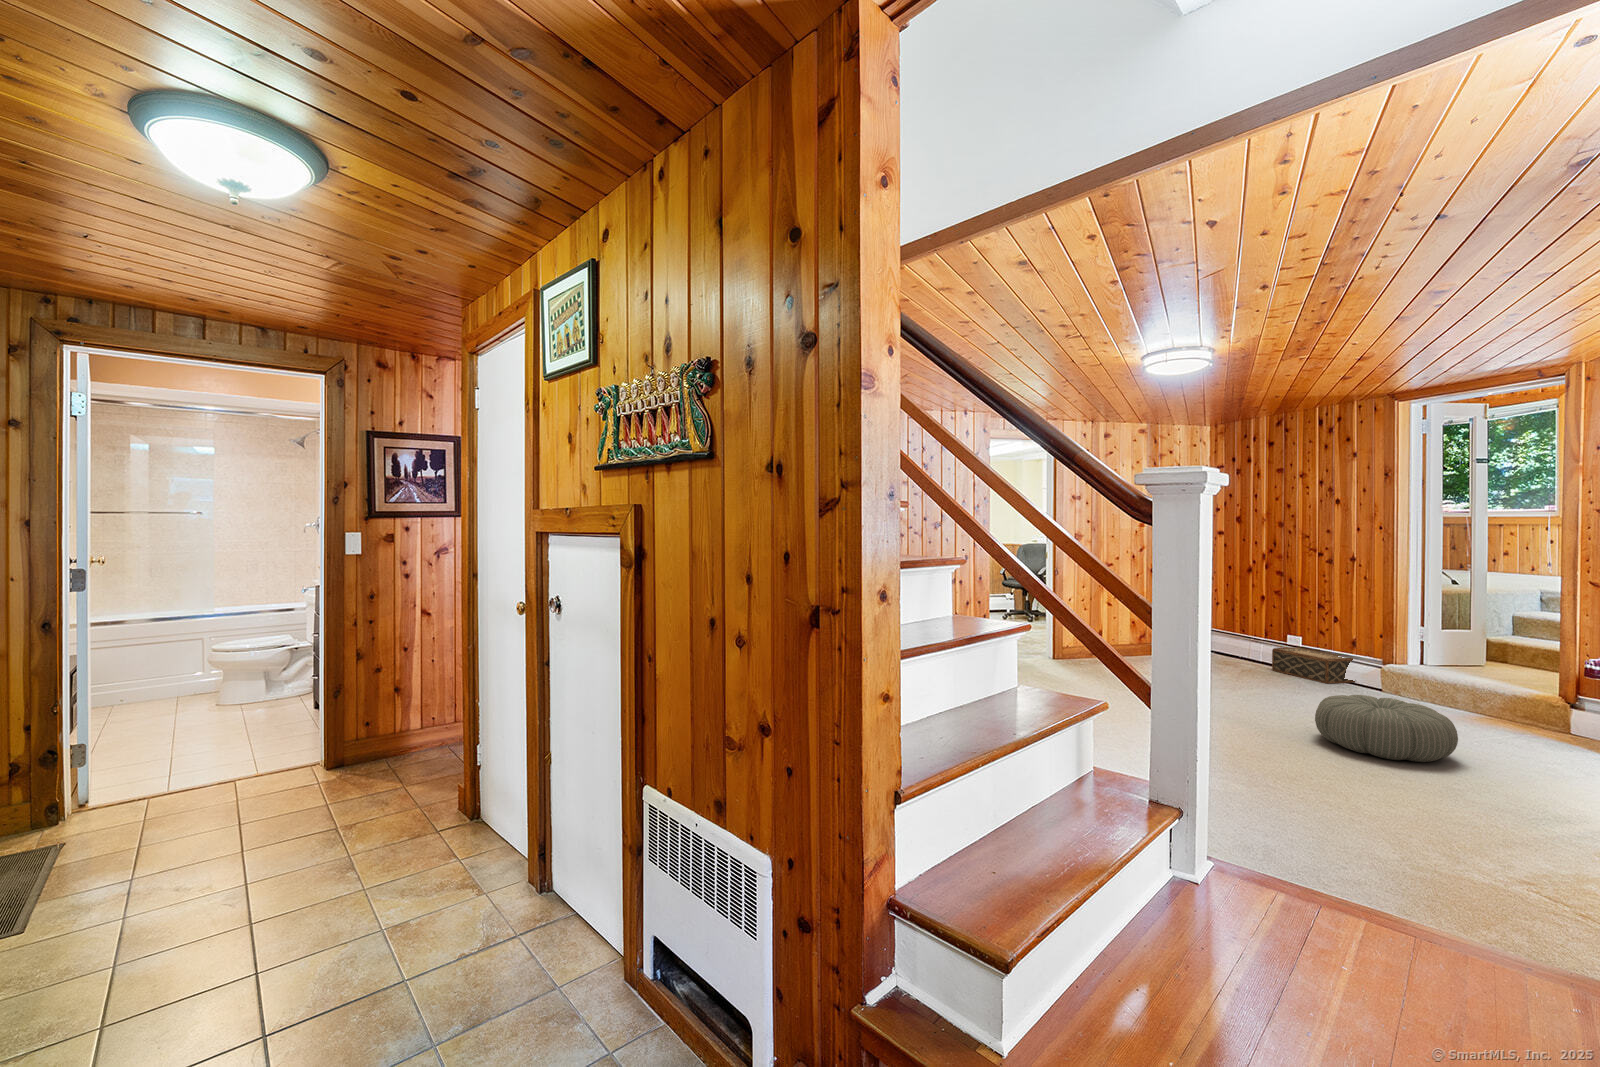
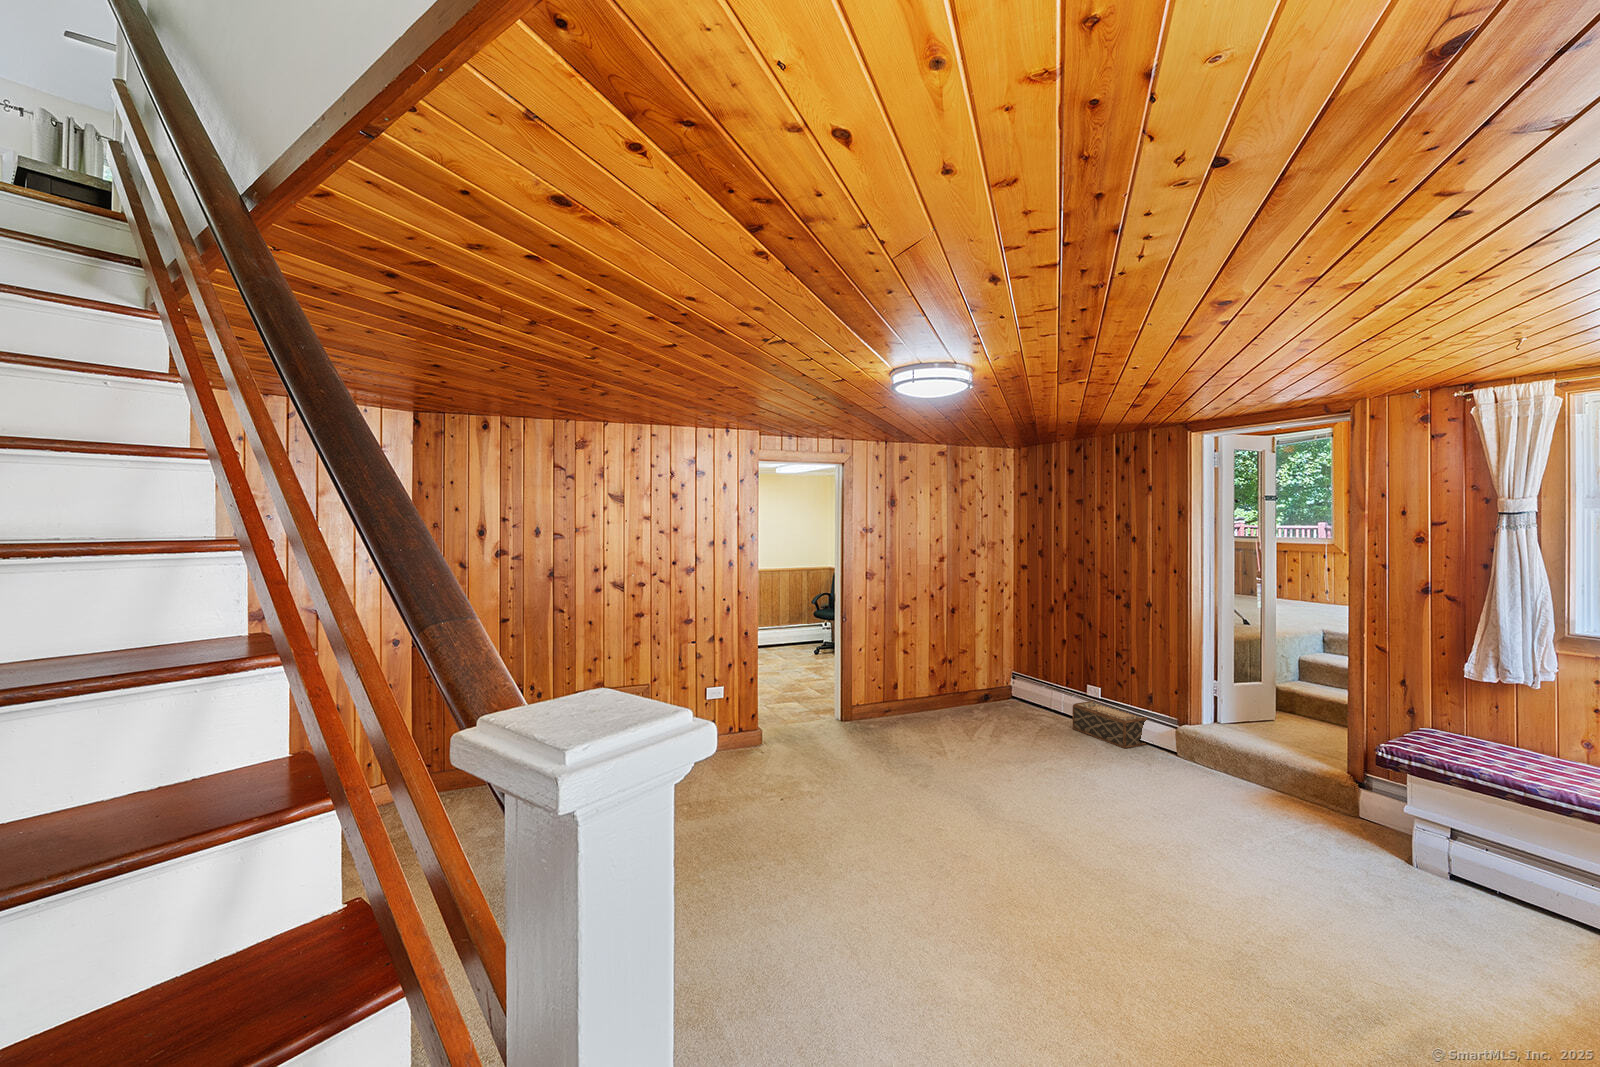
pouf: present [1315,695,1458,762] -> none [1099,803,1252,907]

